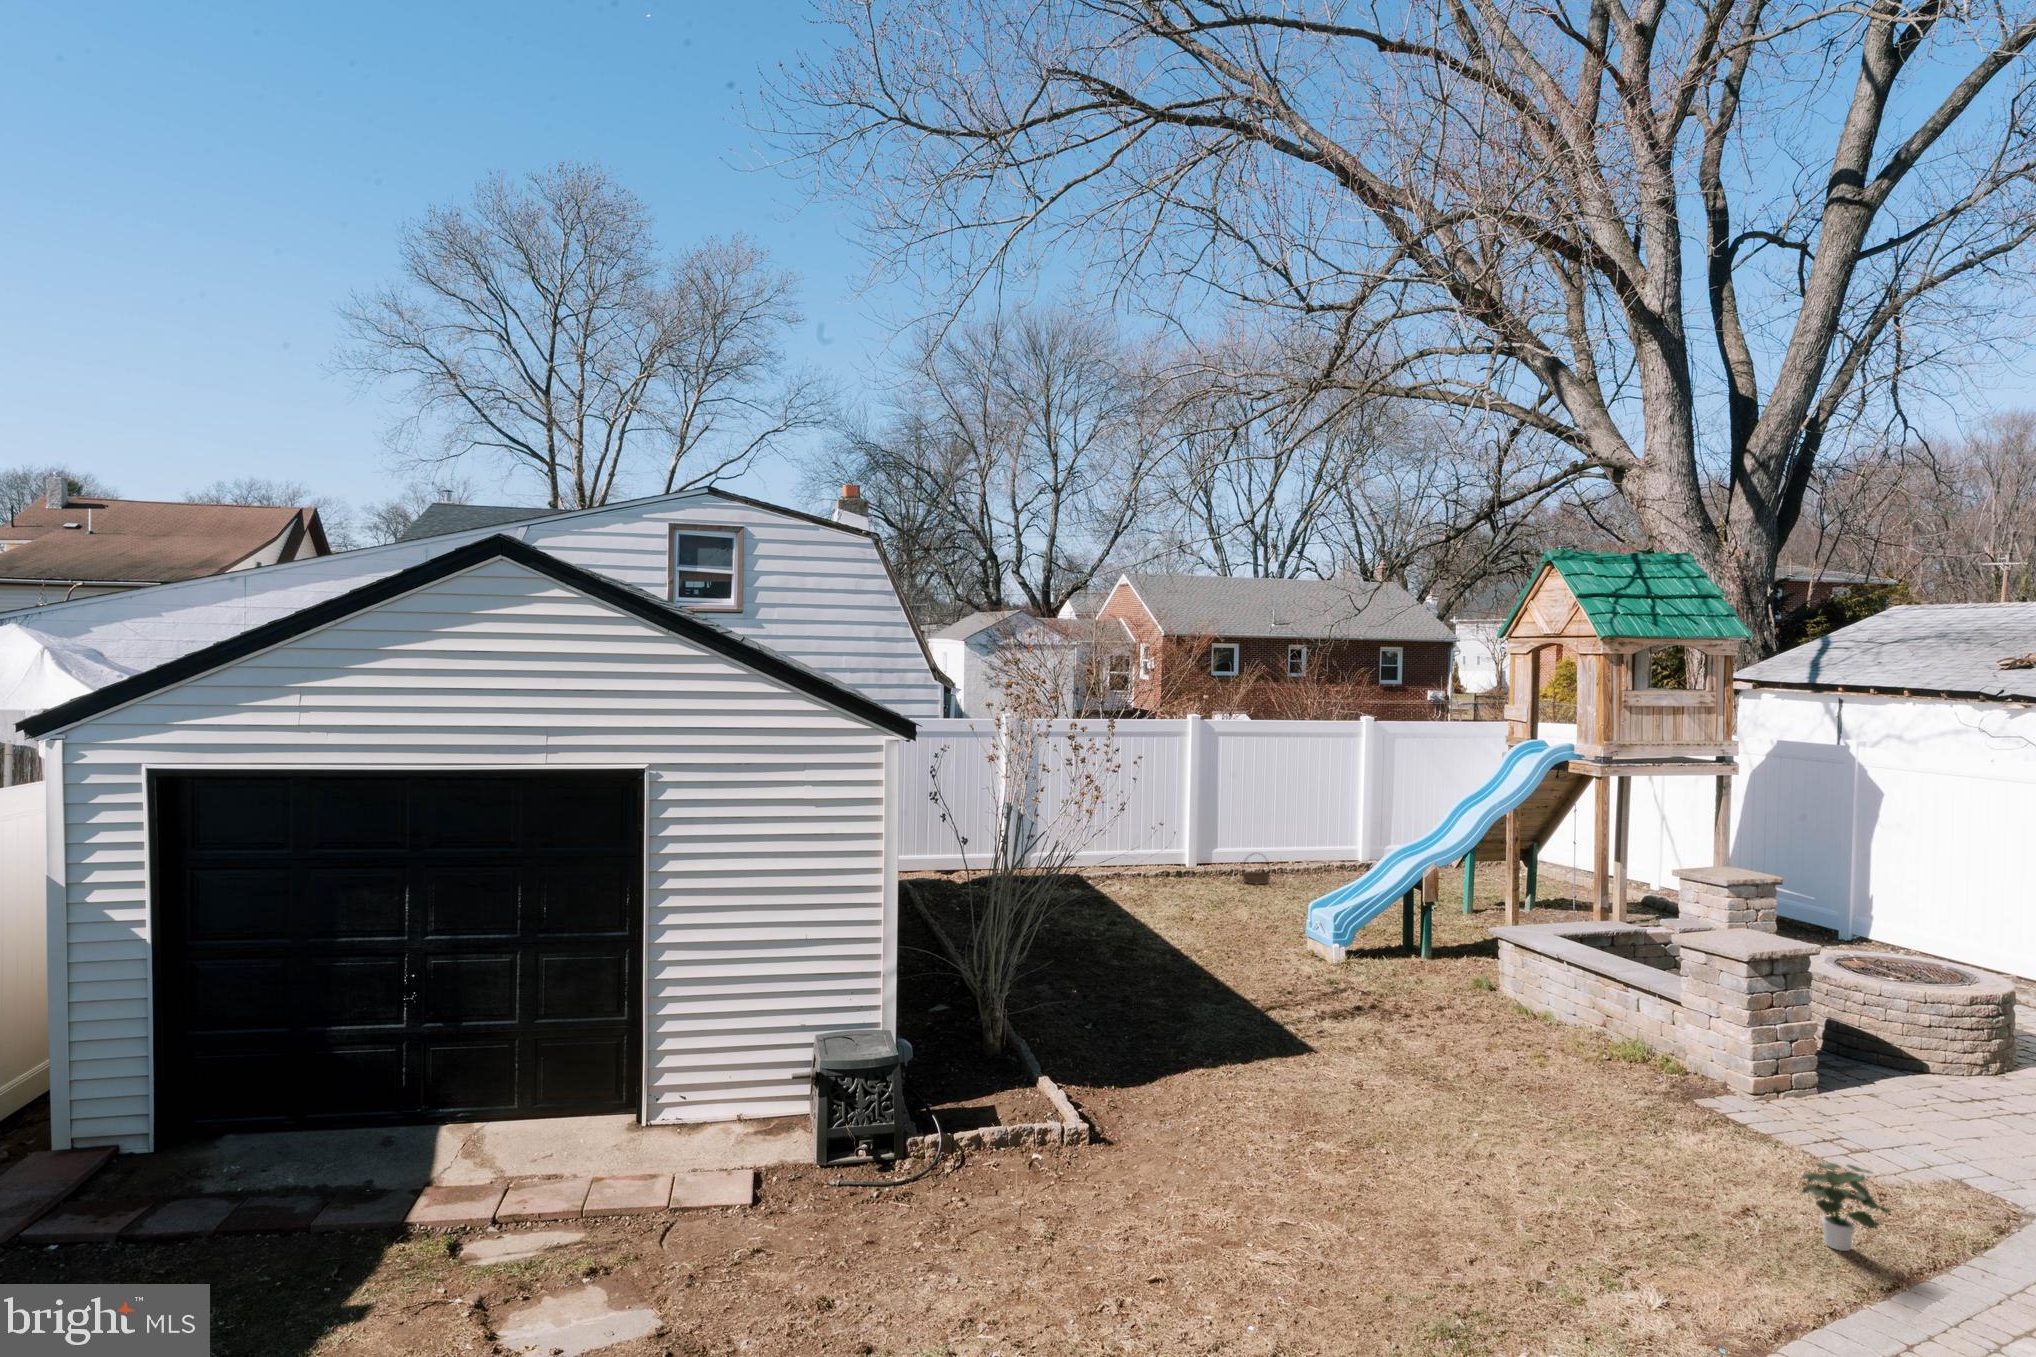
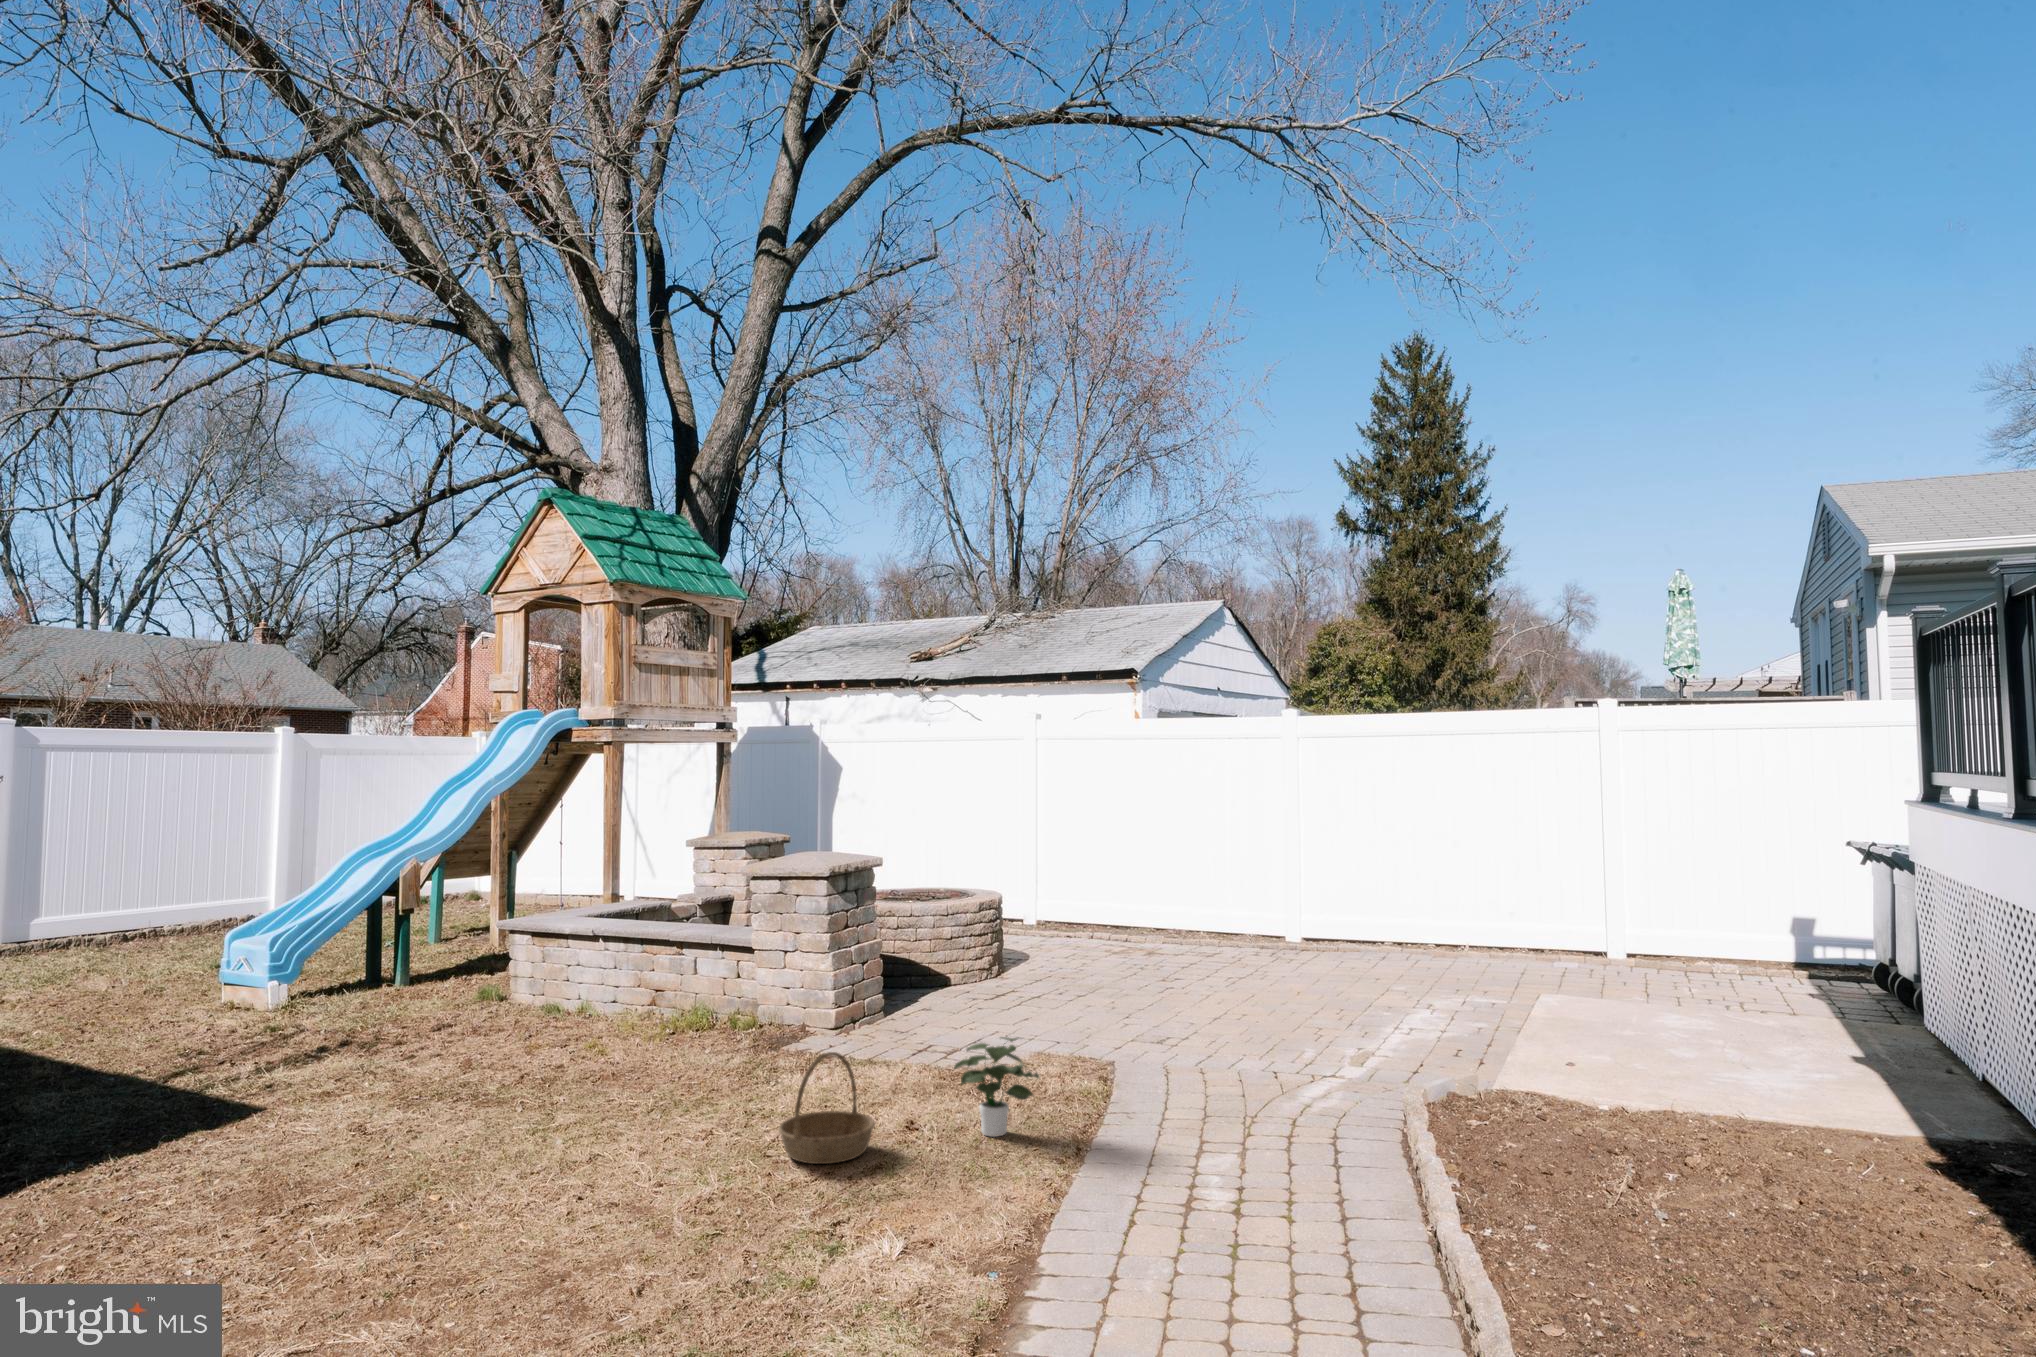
basket: present [1242,854,1270,884] -> present [779,1052,875,1164]

